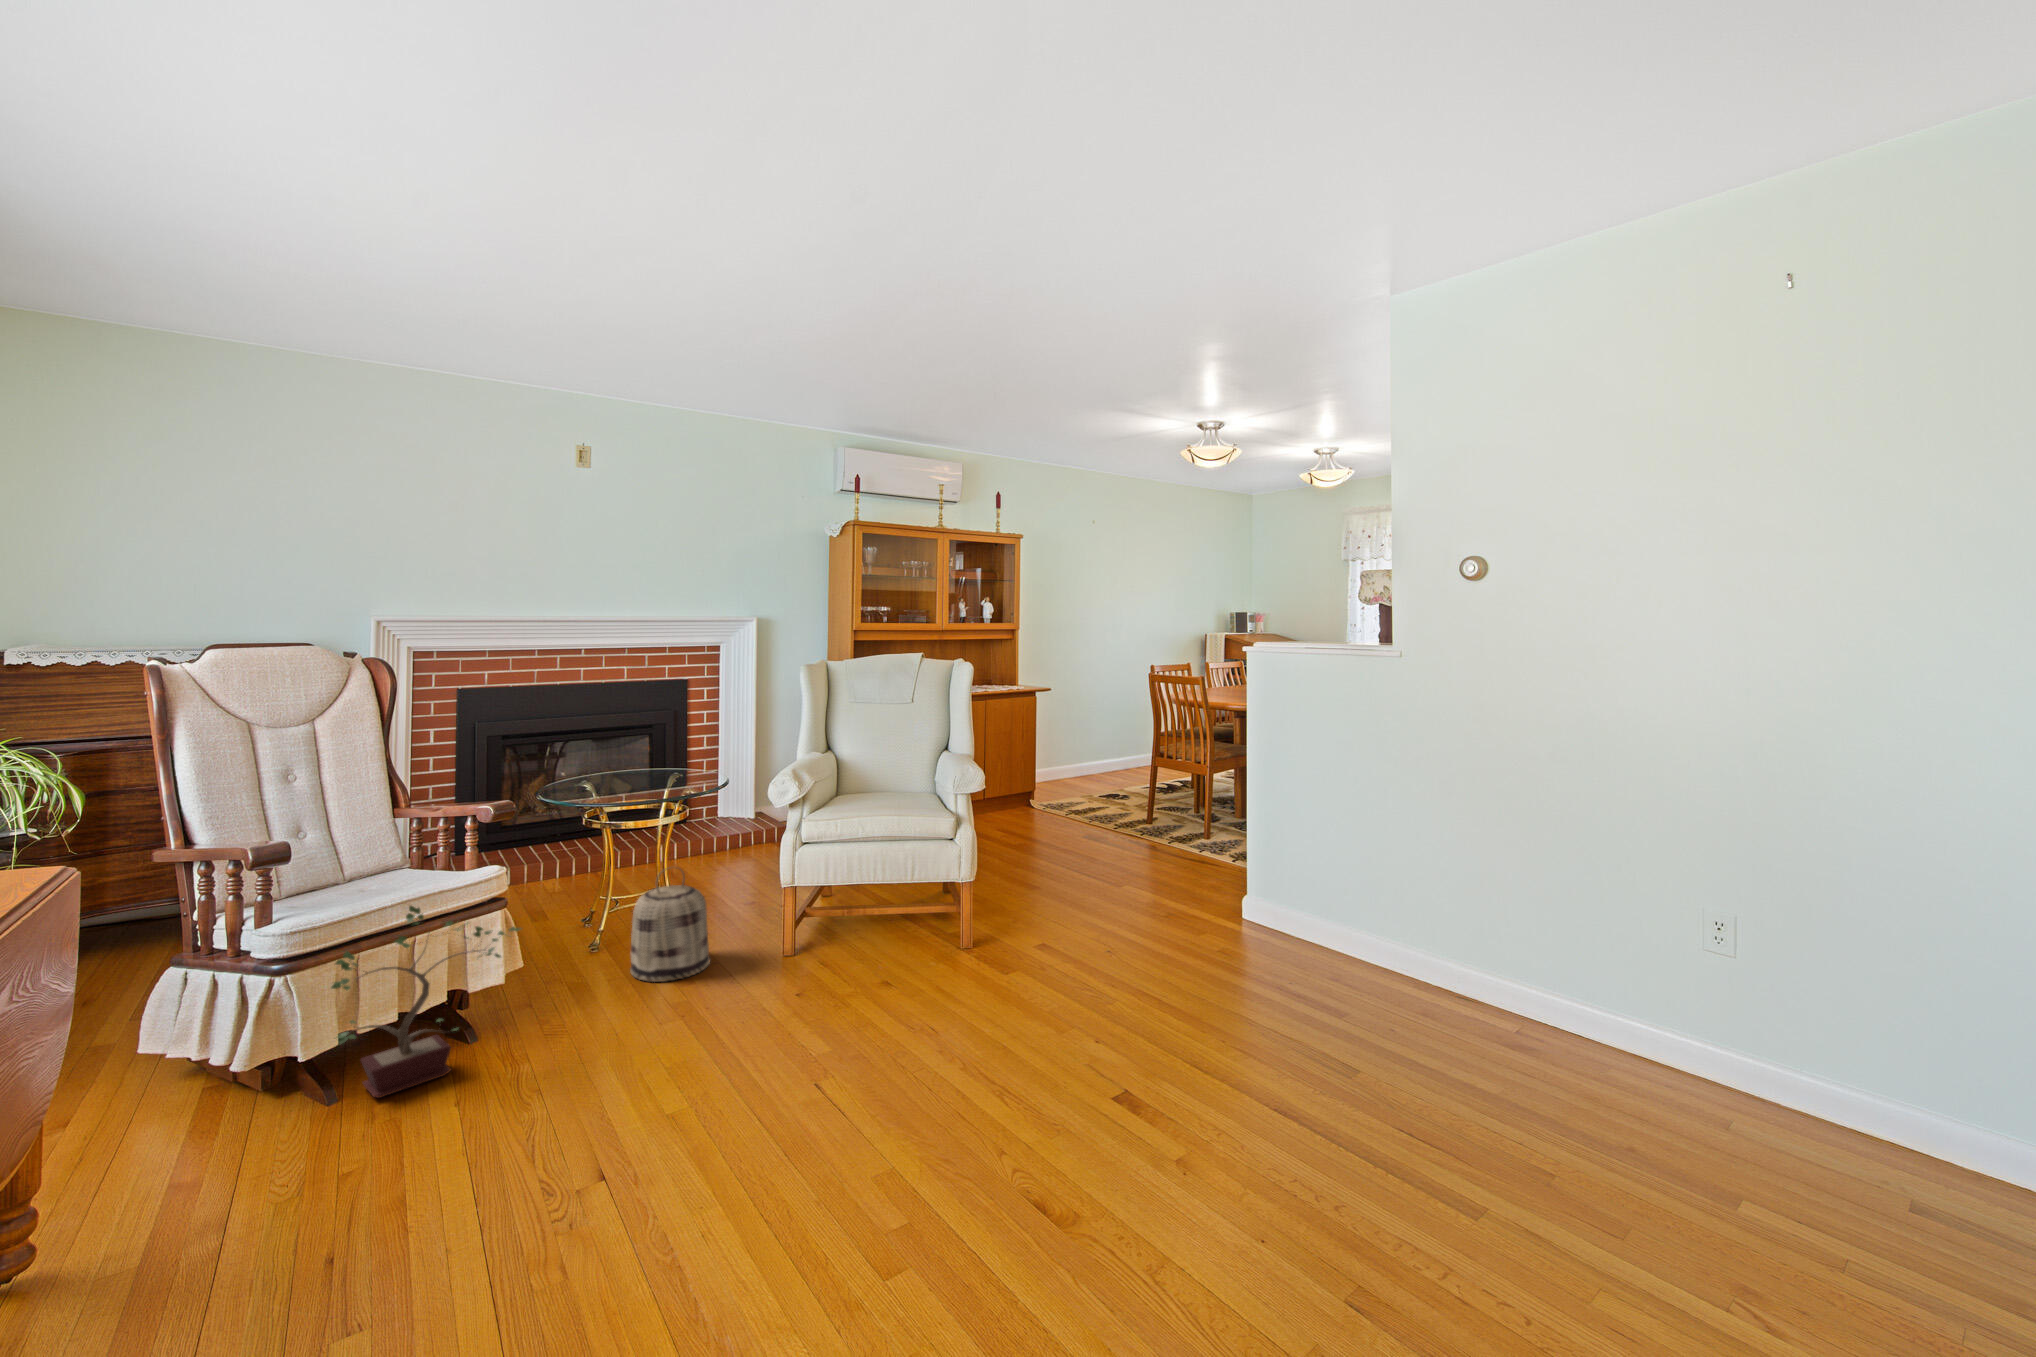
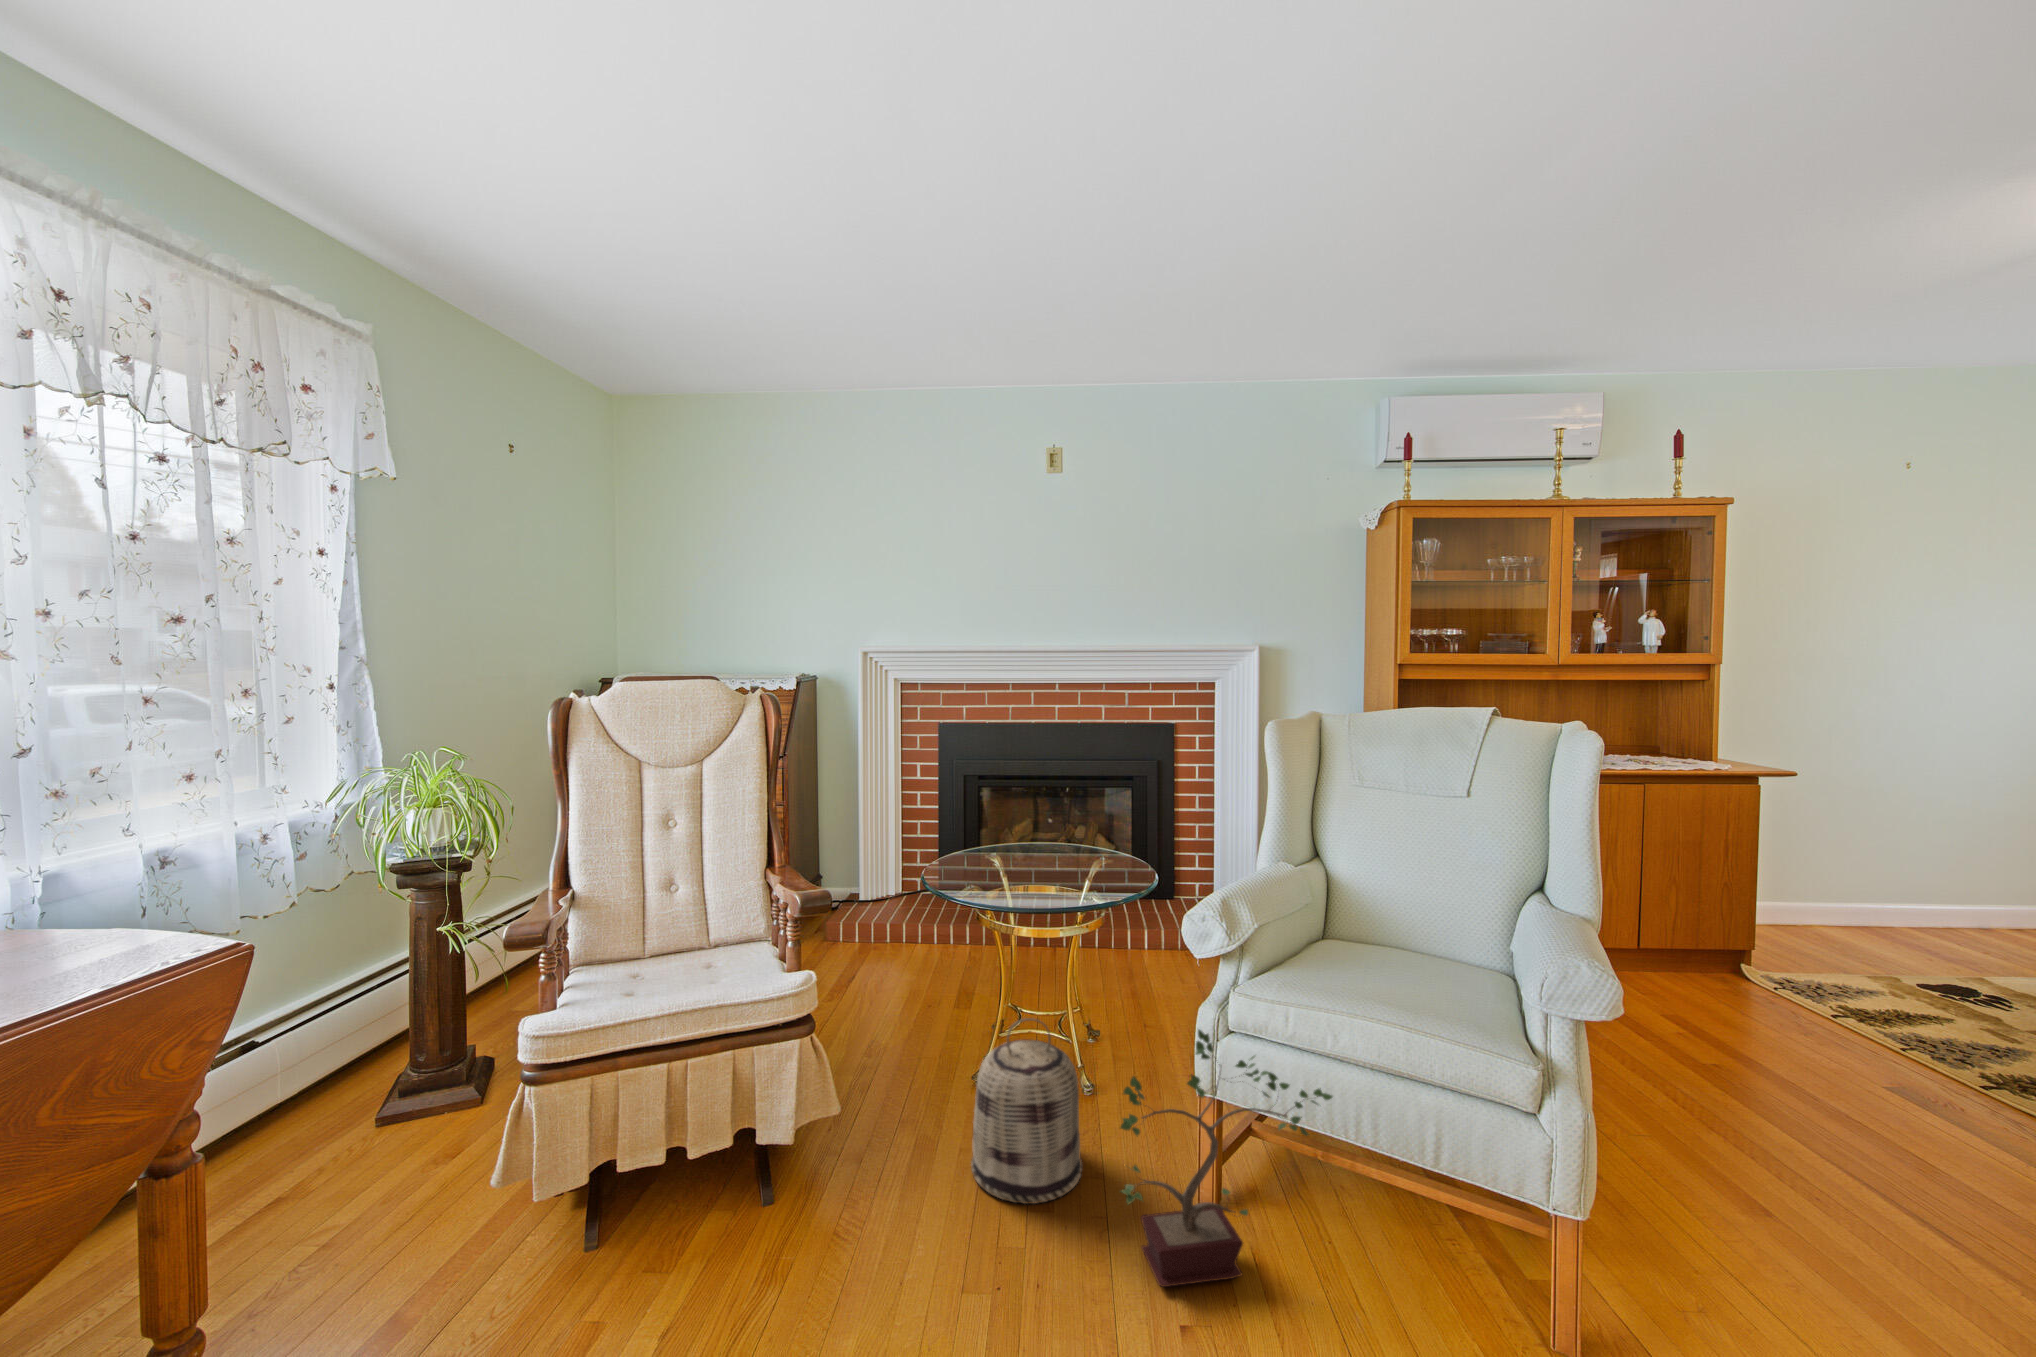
potted plant: present [331,906,521,1098] -> present [1120,1030,1332,1287]

